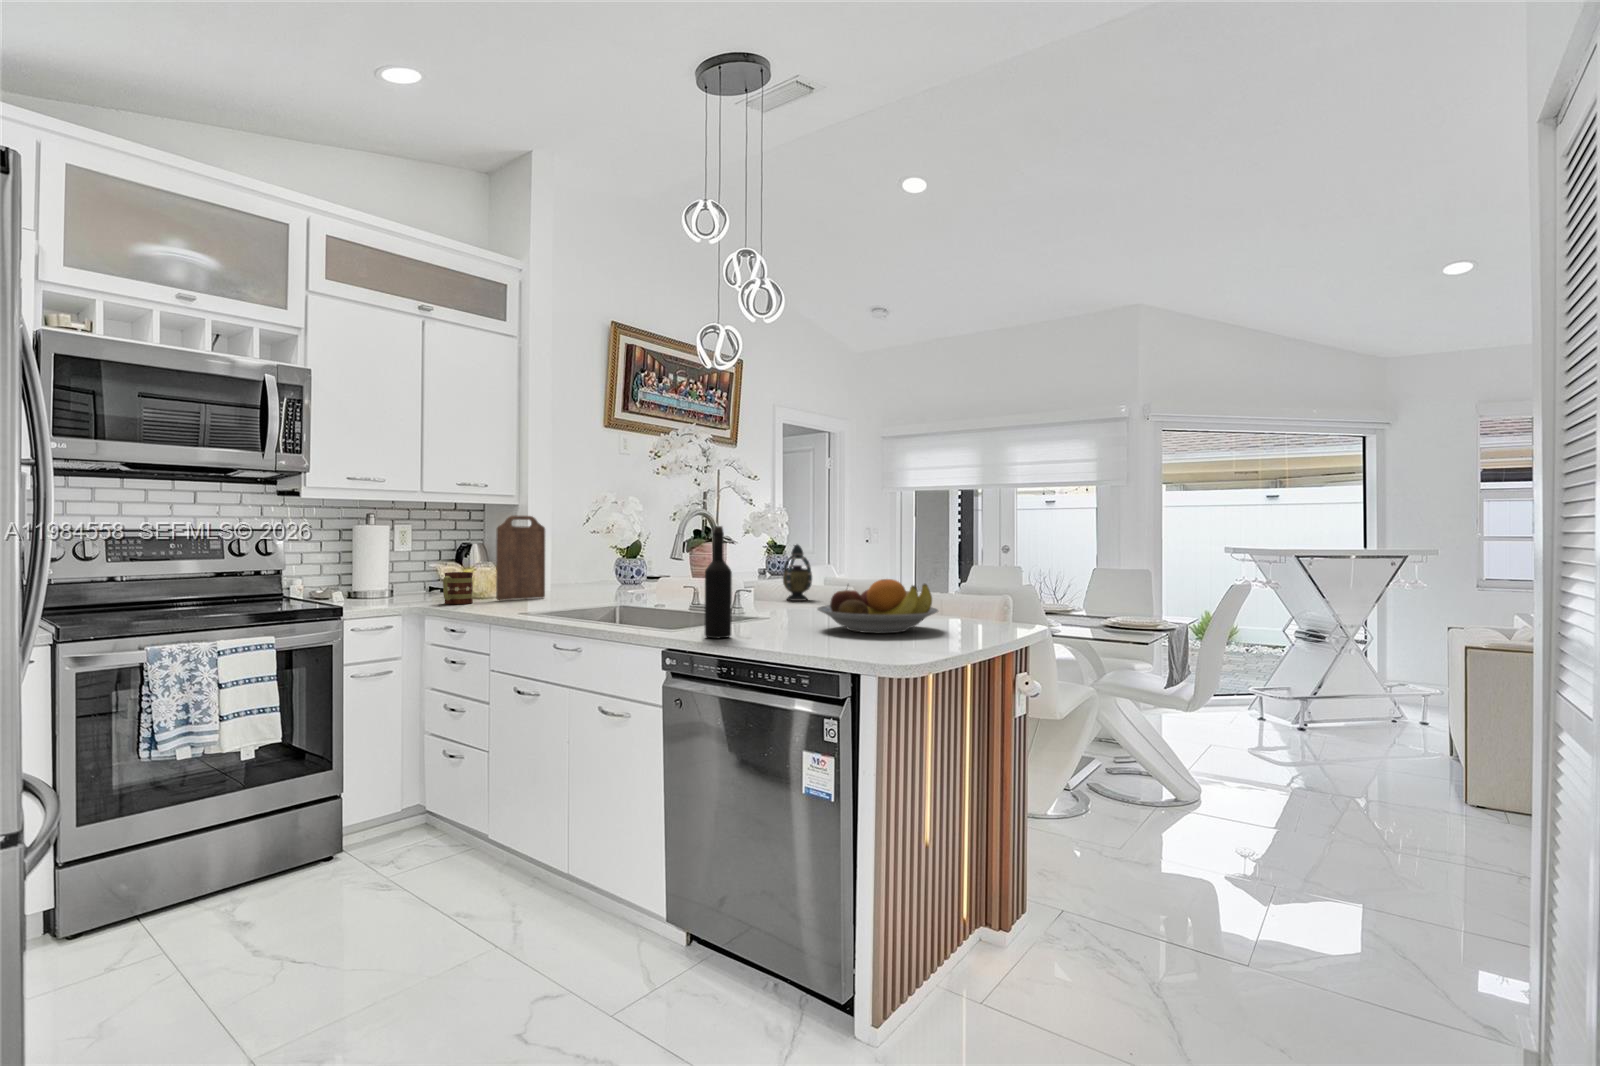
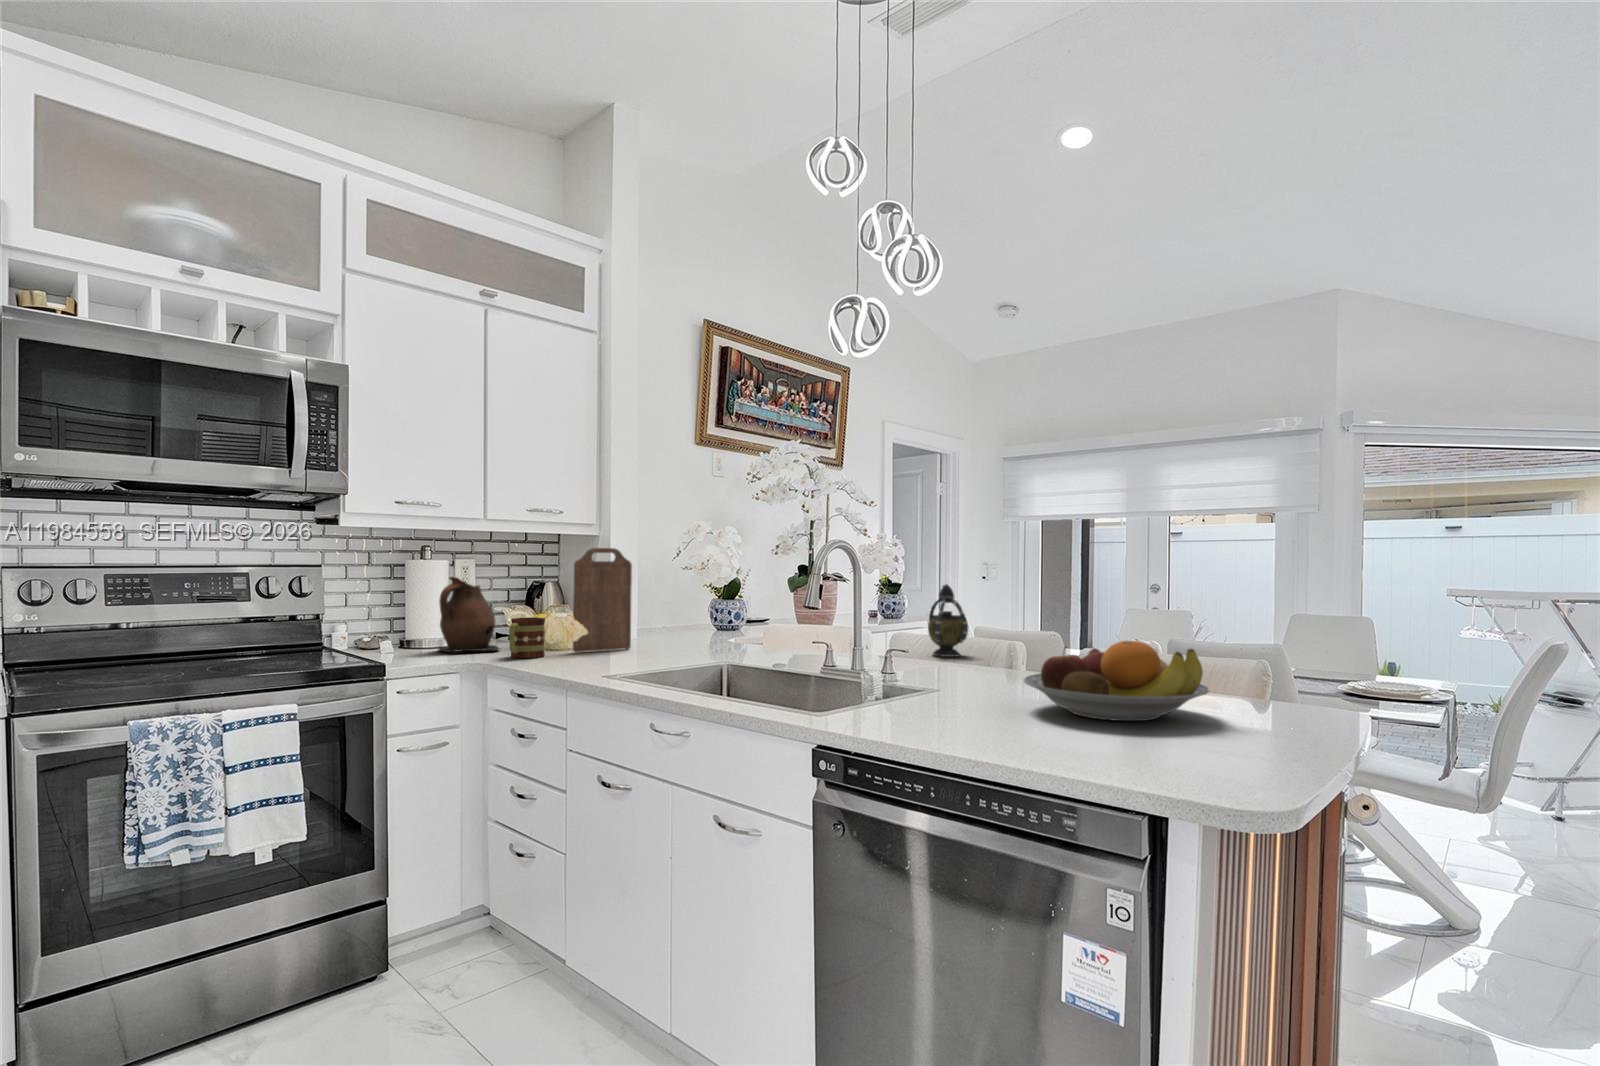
wine bottle: present [705,526,732,638] -> none [874,565,913,728]
ceramic pitcher: none [379,540,436,601] -> present [439,577,499,652]

